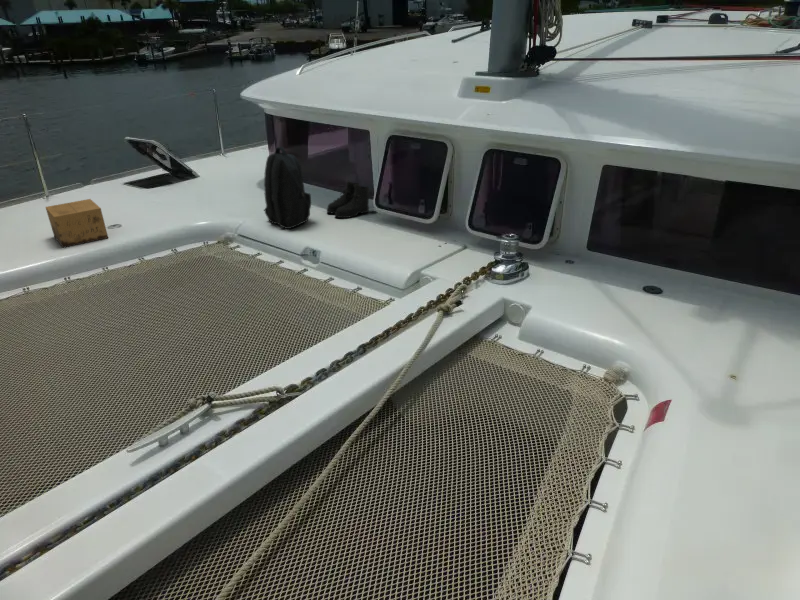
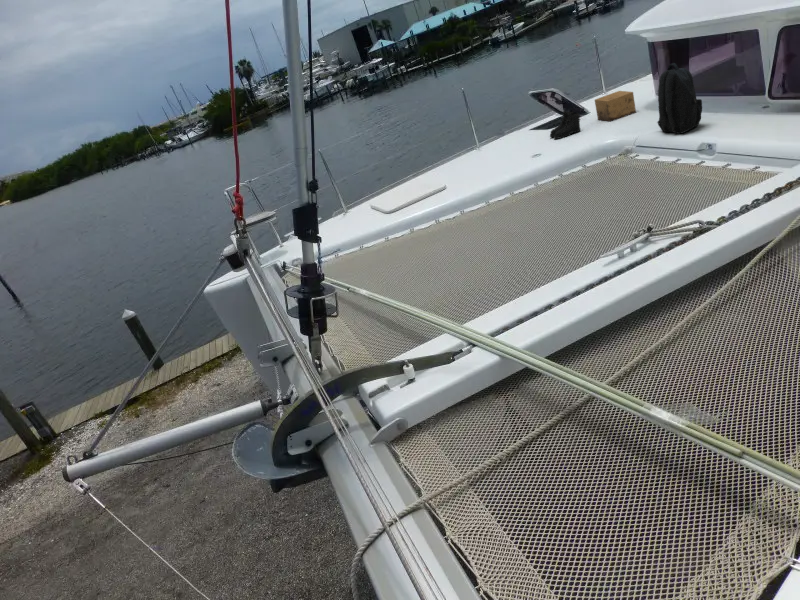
boots: present [327,181,370,218] -> present [550,111,581,139]
cardboard box: present [46,199,108,248] -> present [595,91,636,122]

